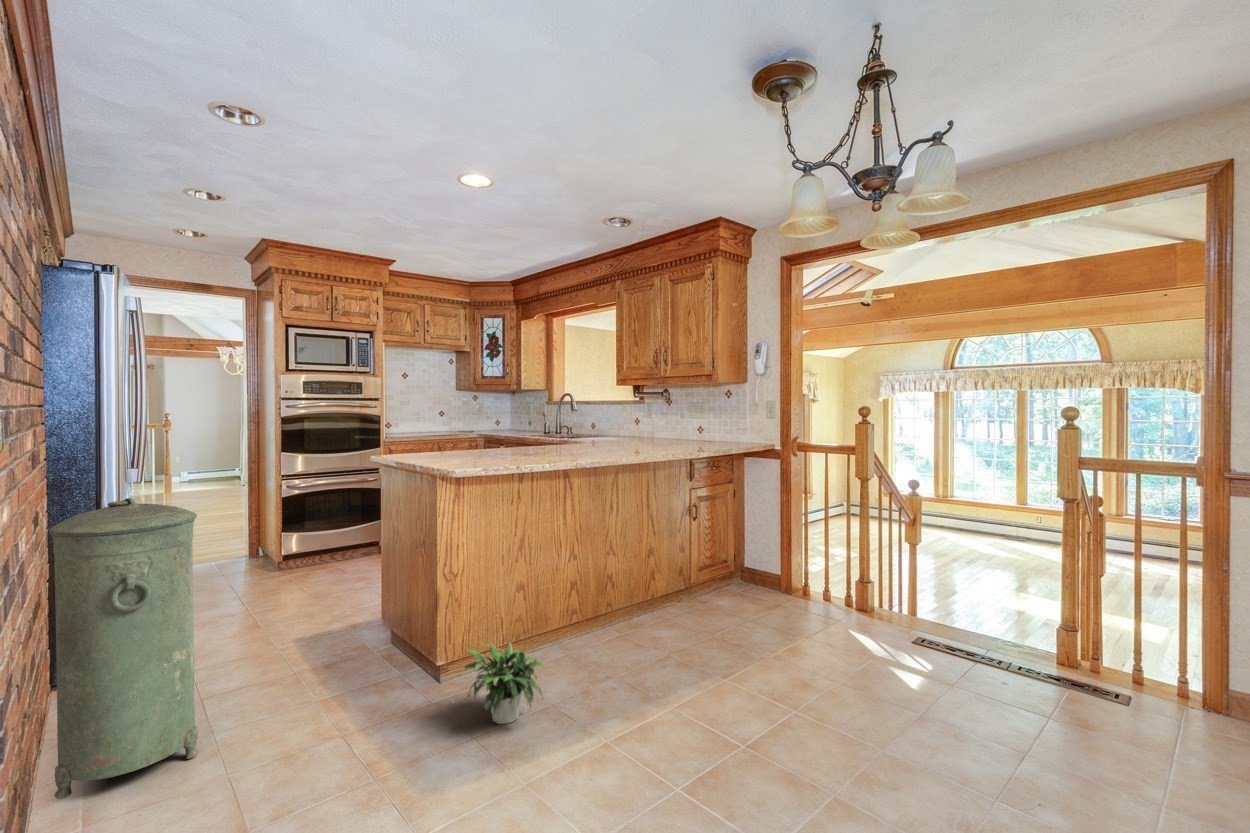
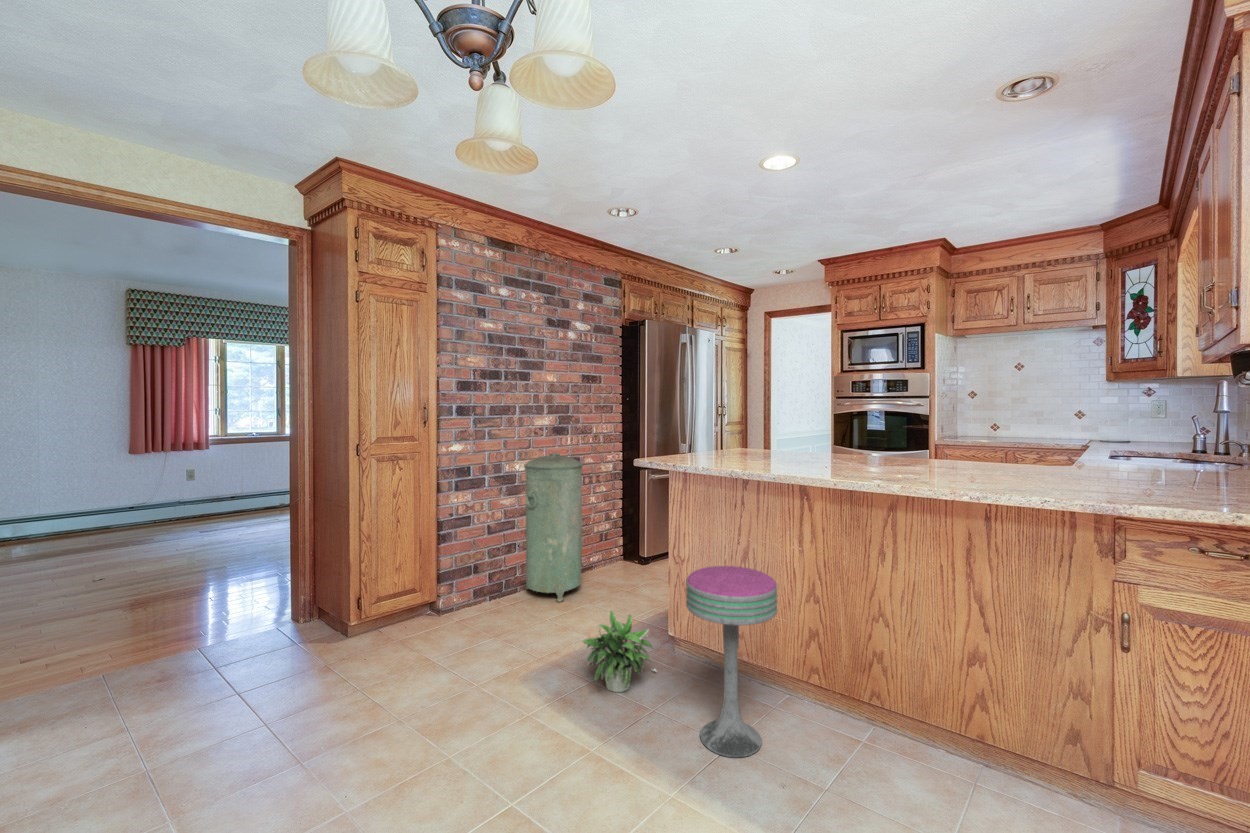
bar stool: none [577,537,649,684] -> present [686,566,777,757]

